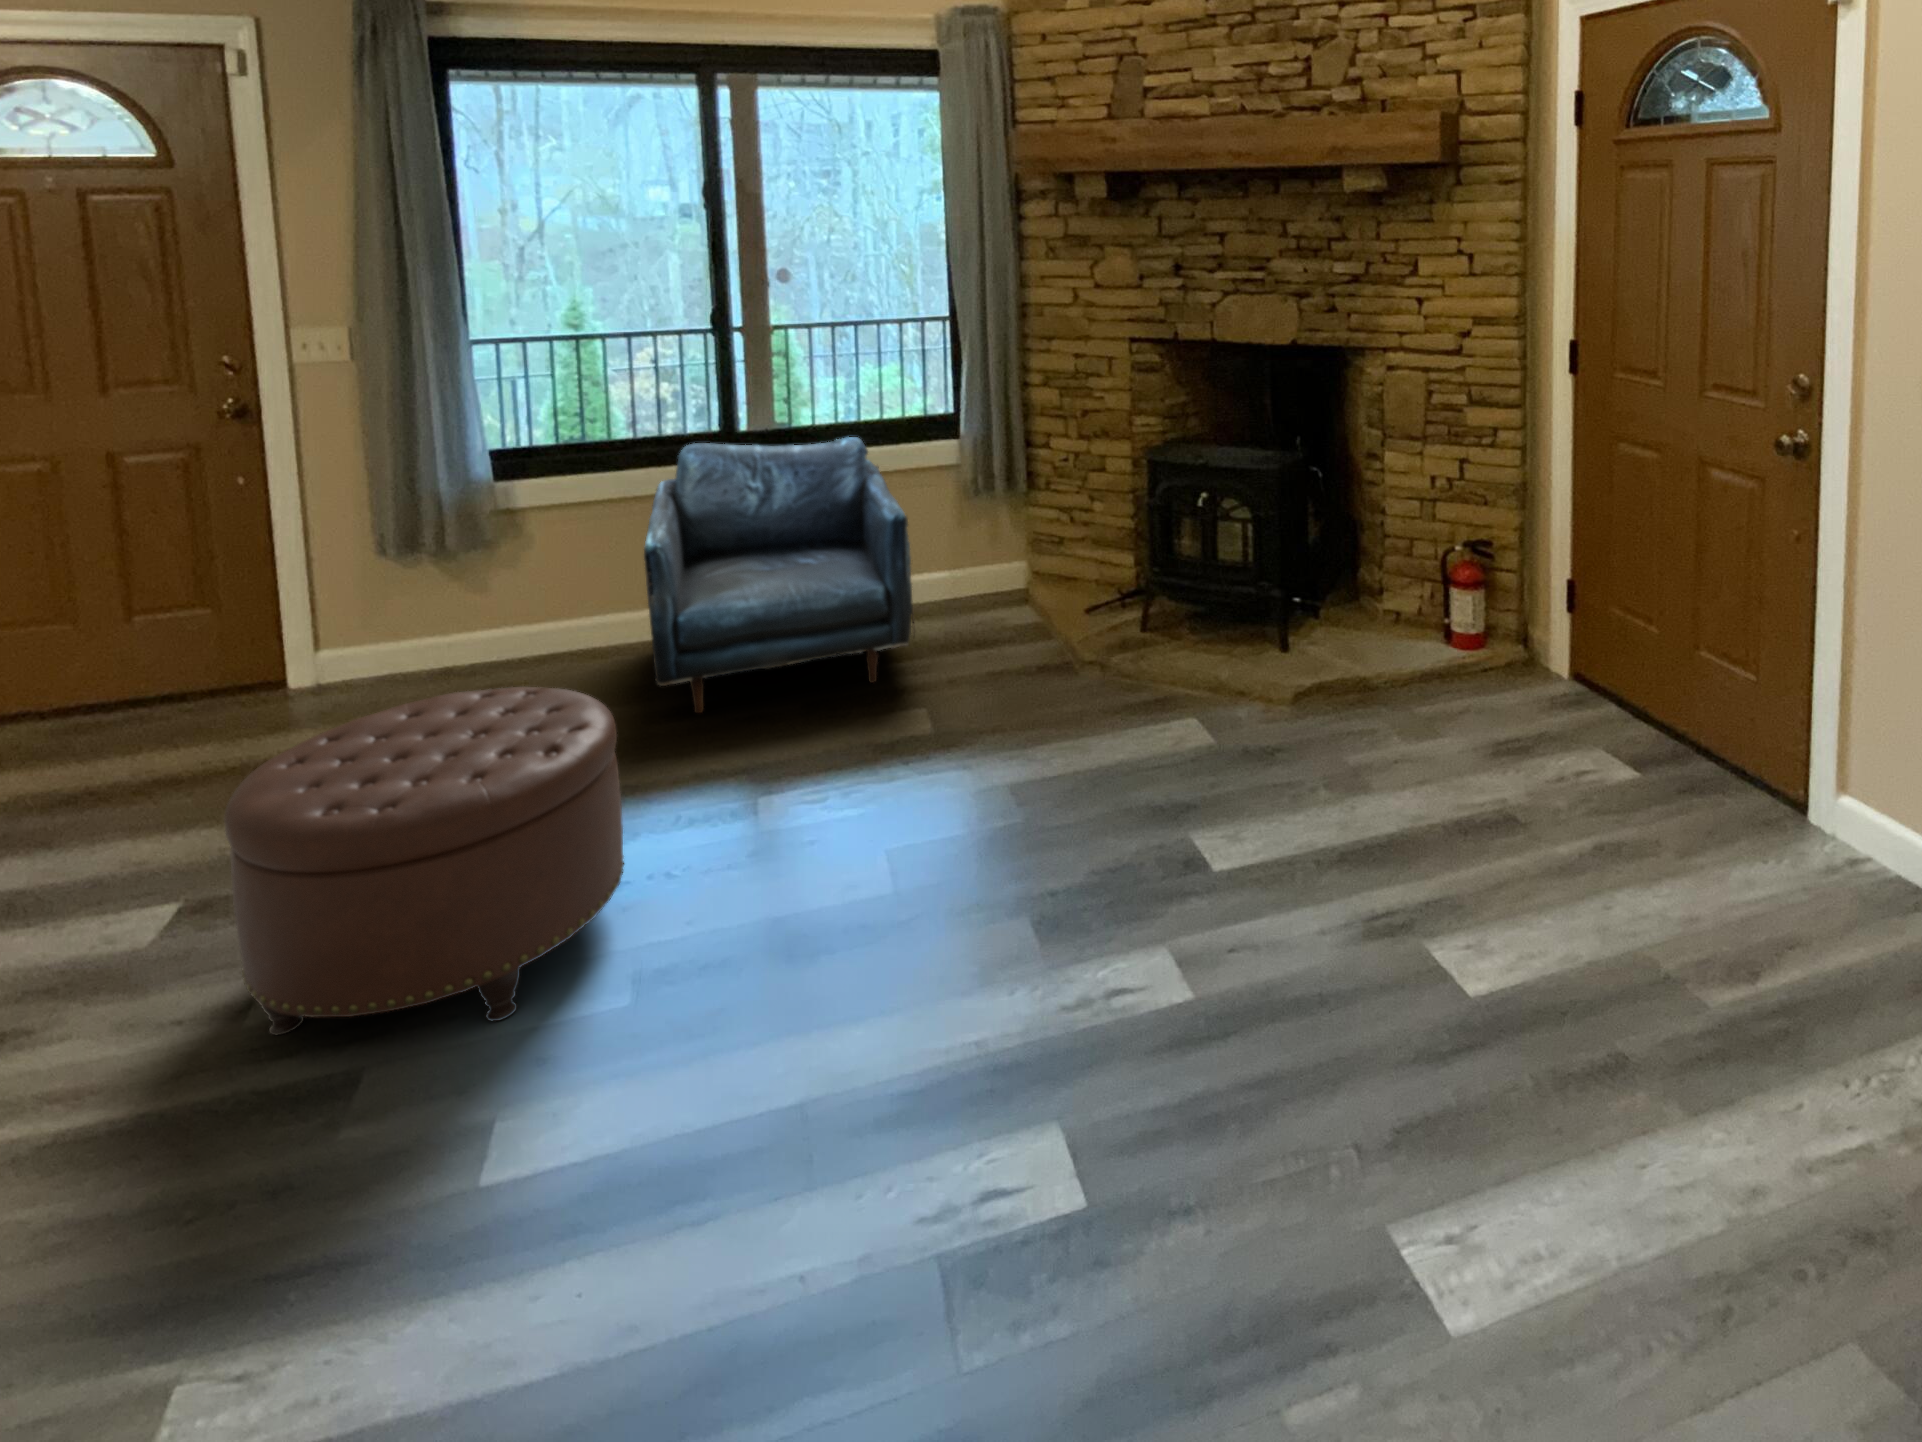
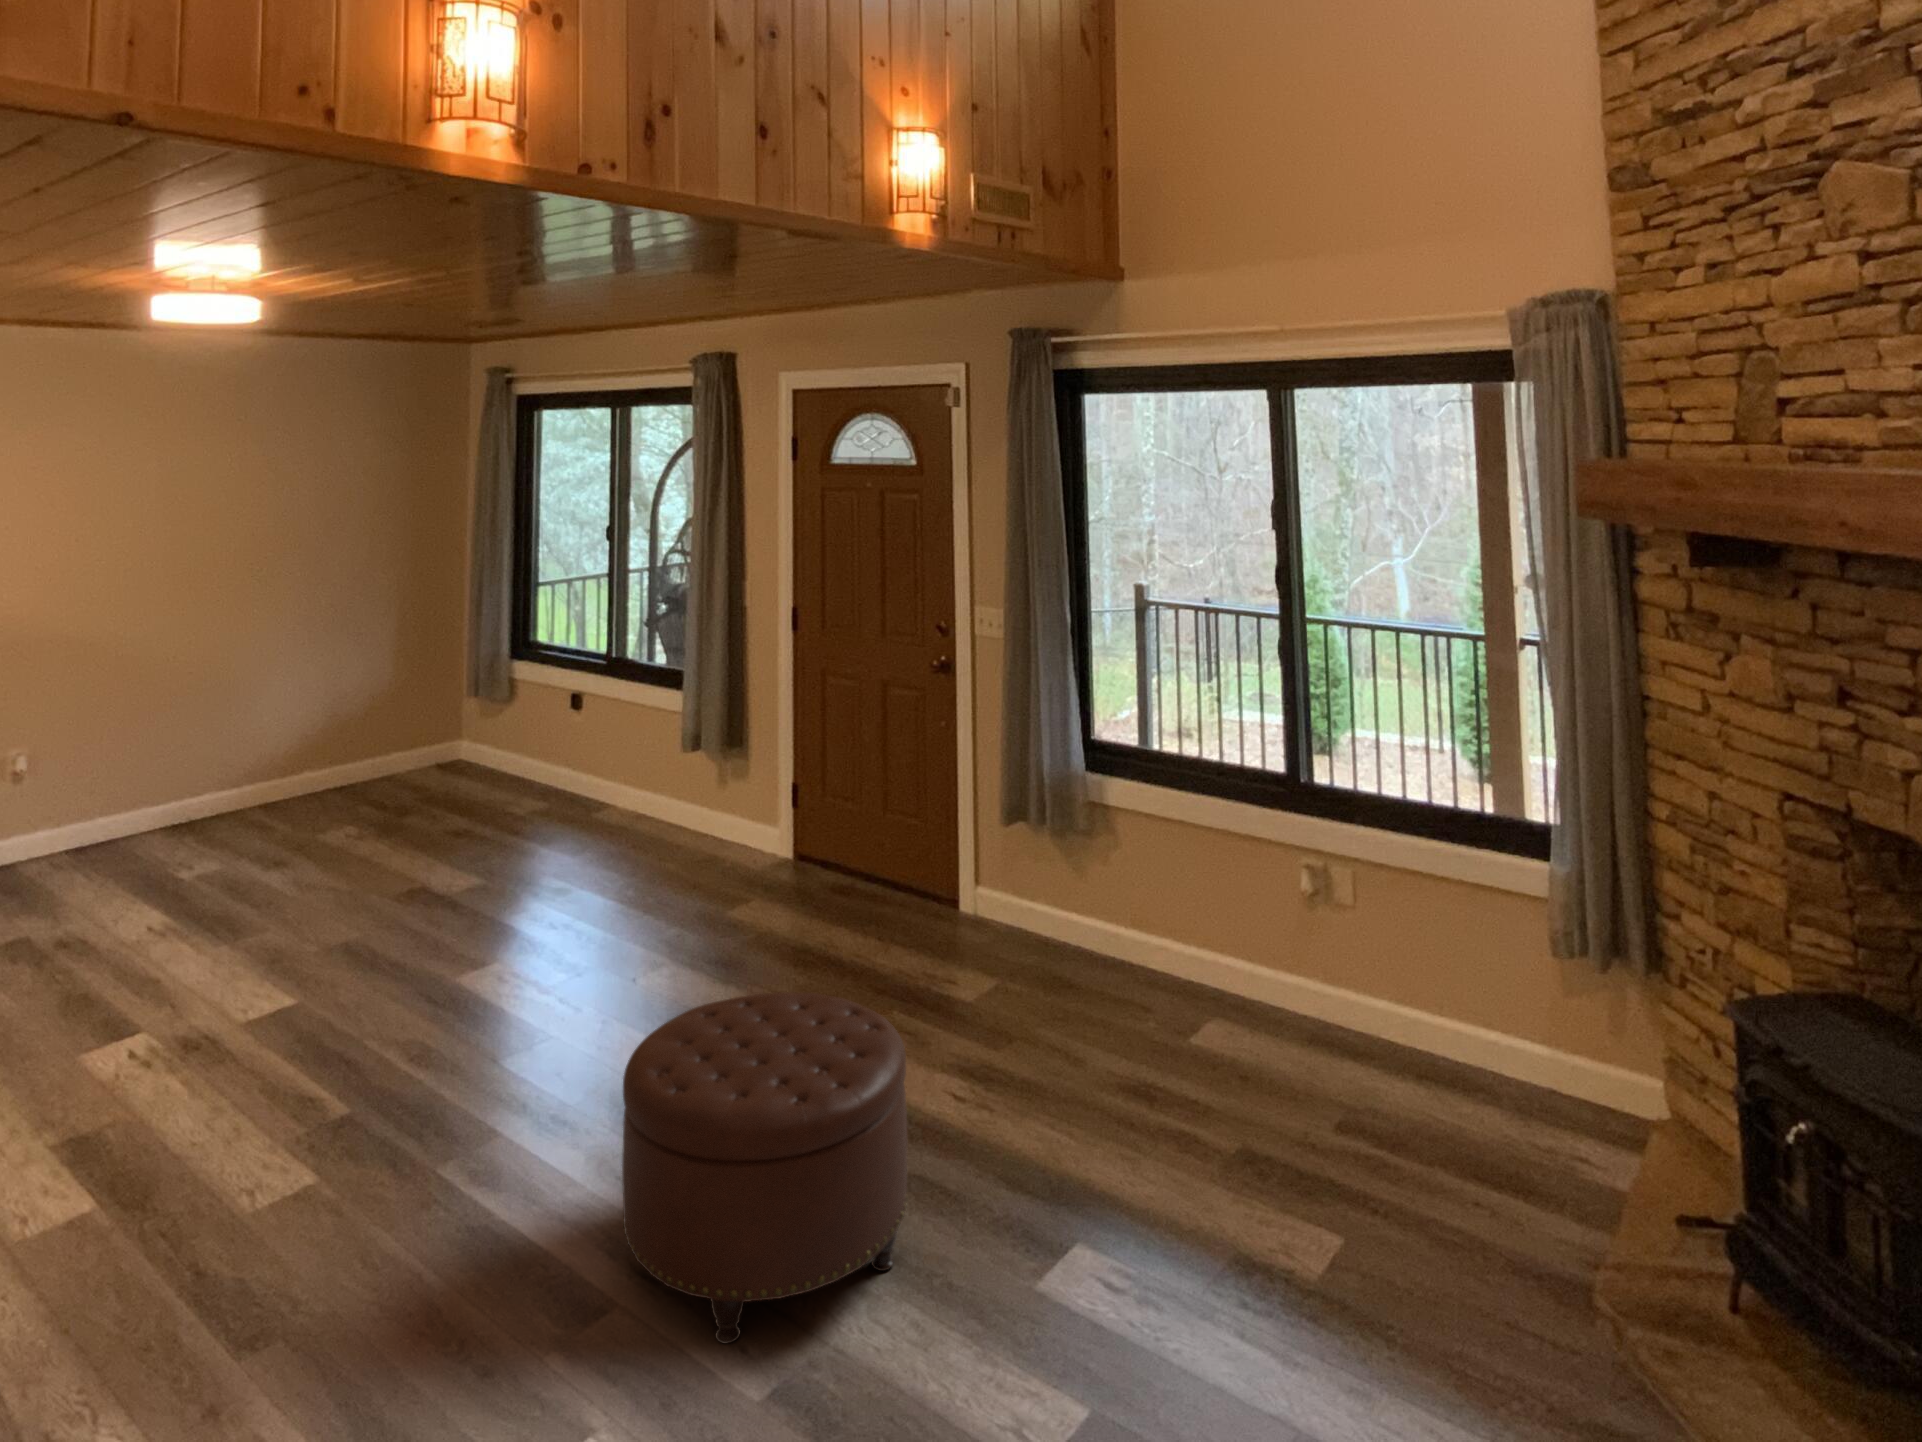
armchair: present [644,437,913,713] -> none [1097,791,1455,1169]

